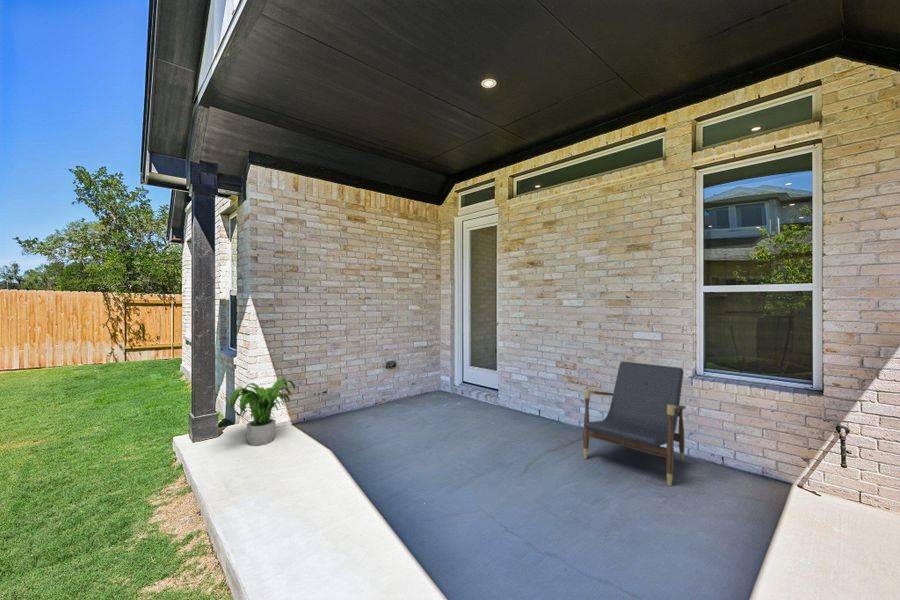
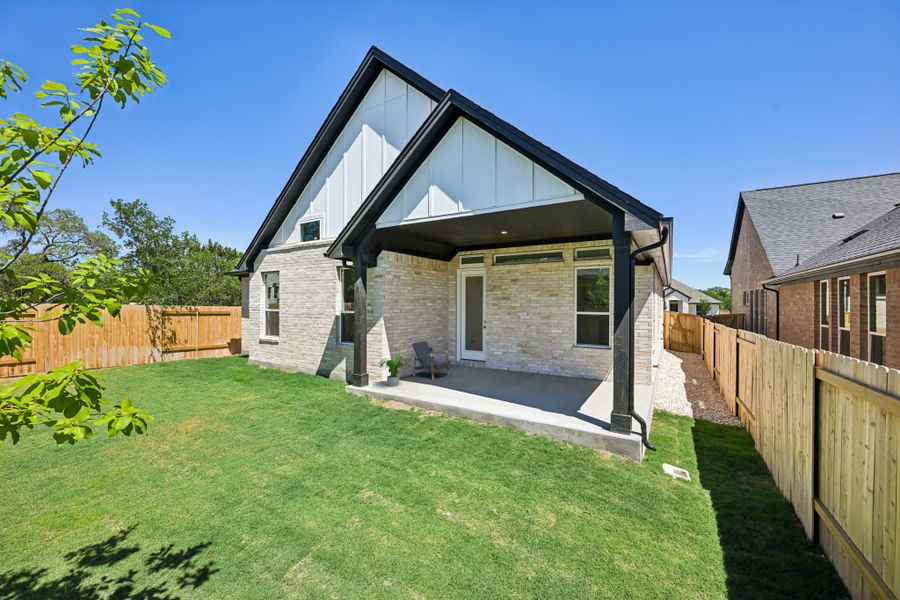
lounge chair: present [583,361,686,486] -> present [412,341,451,379]

